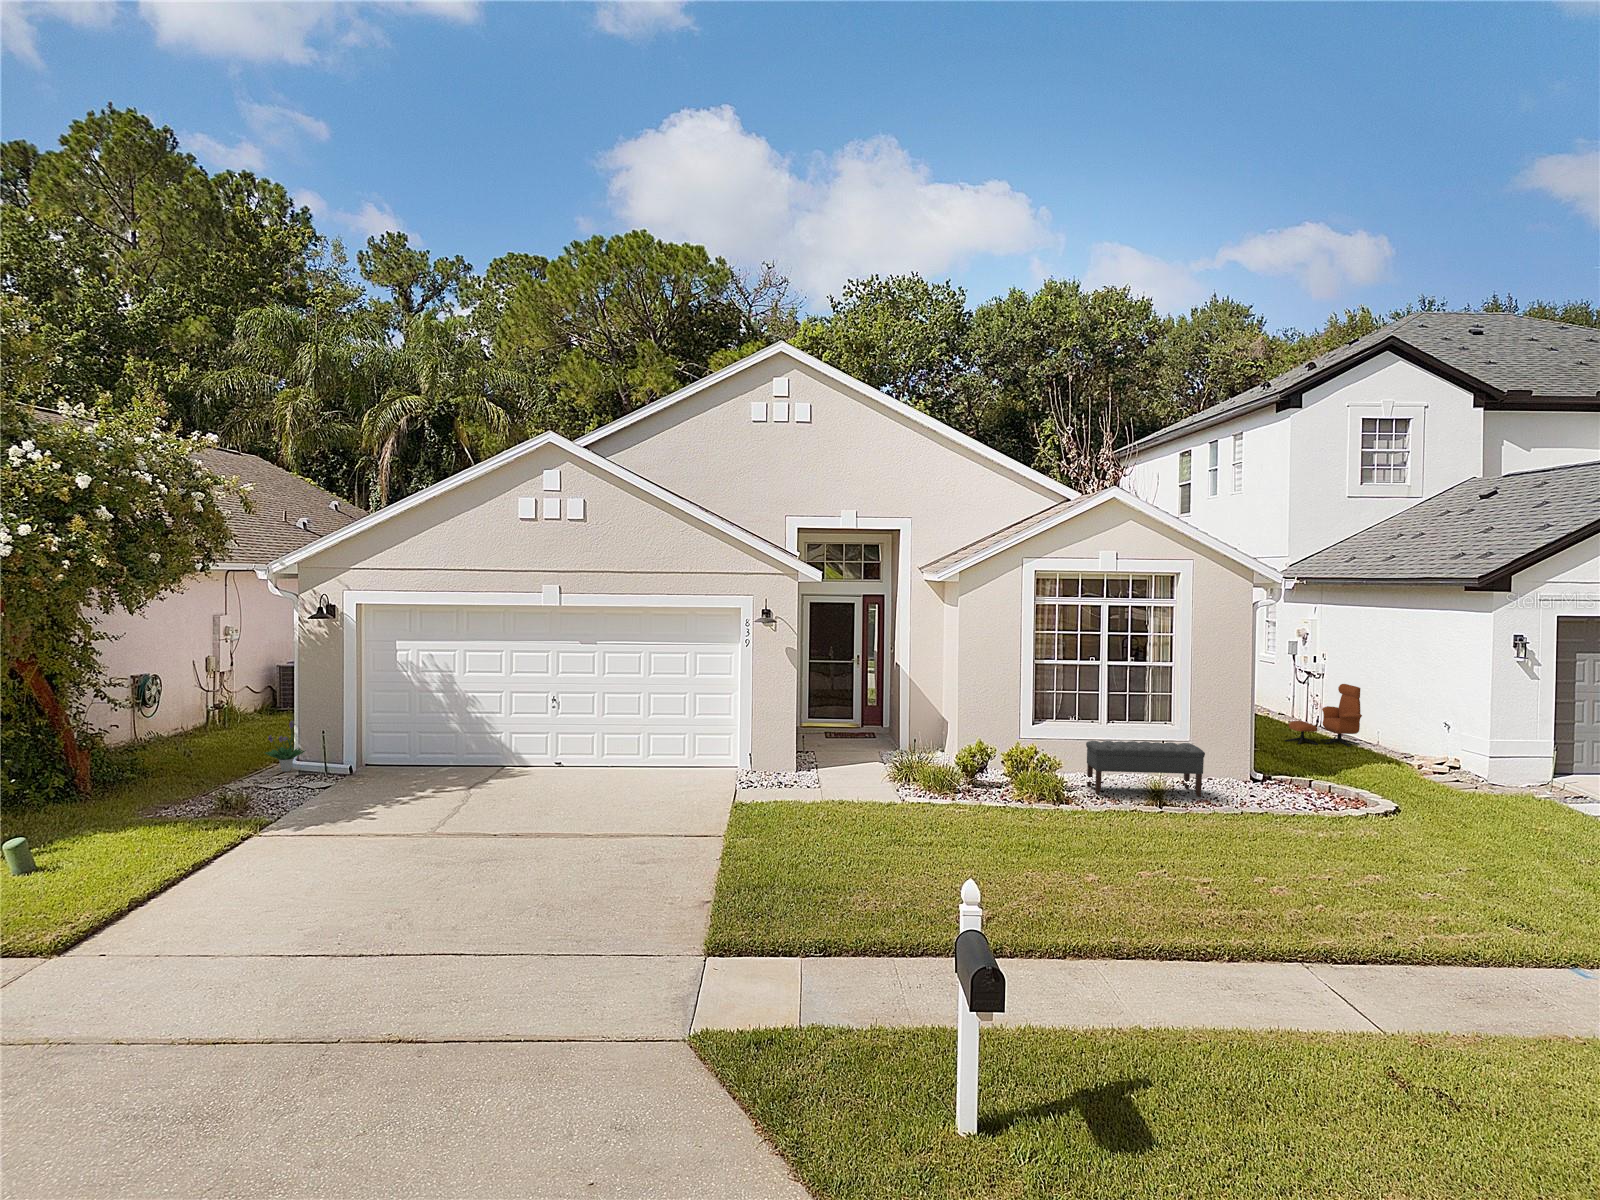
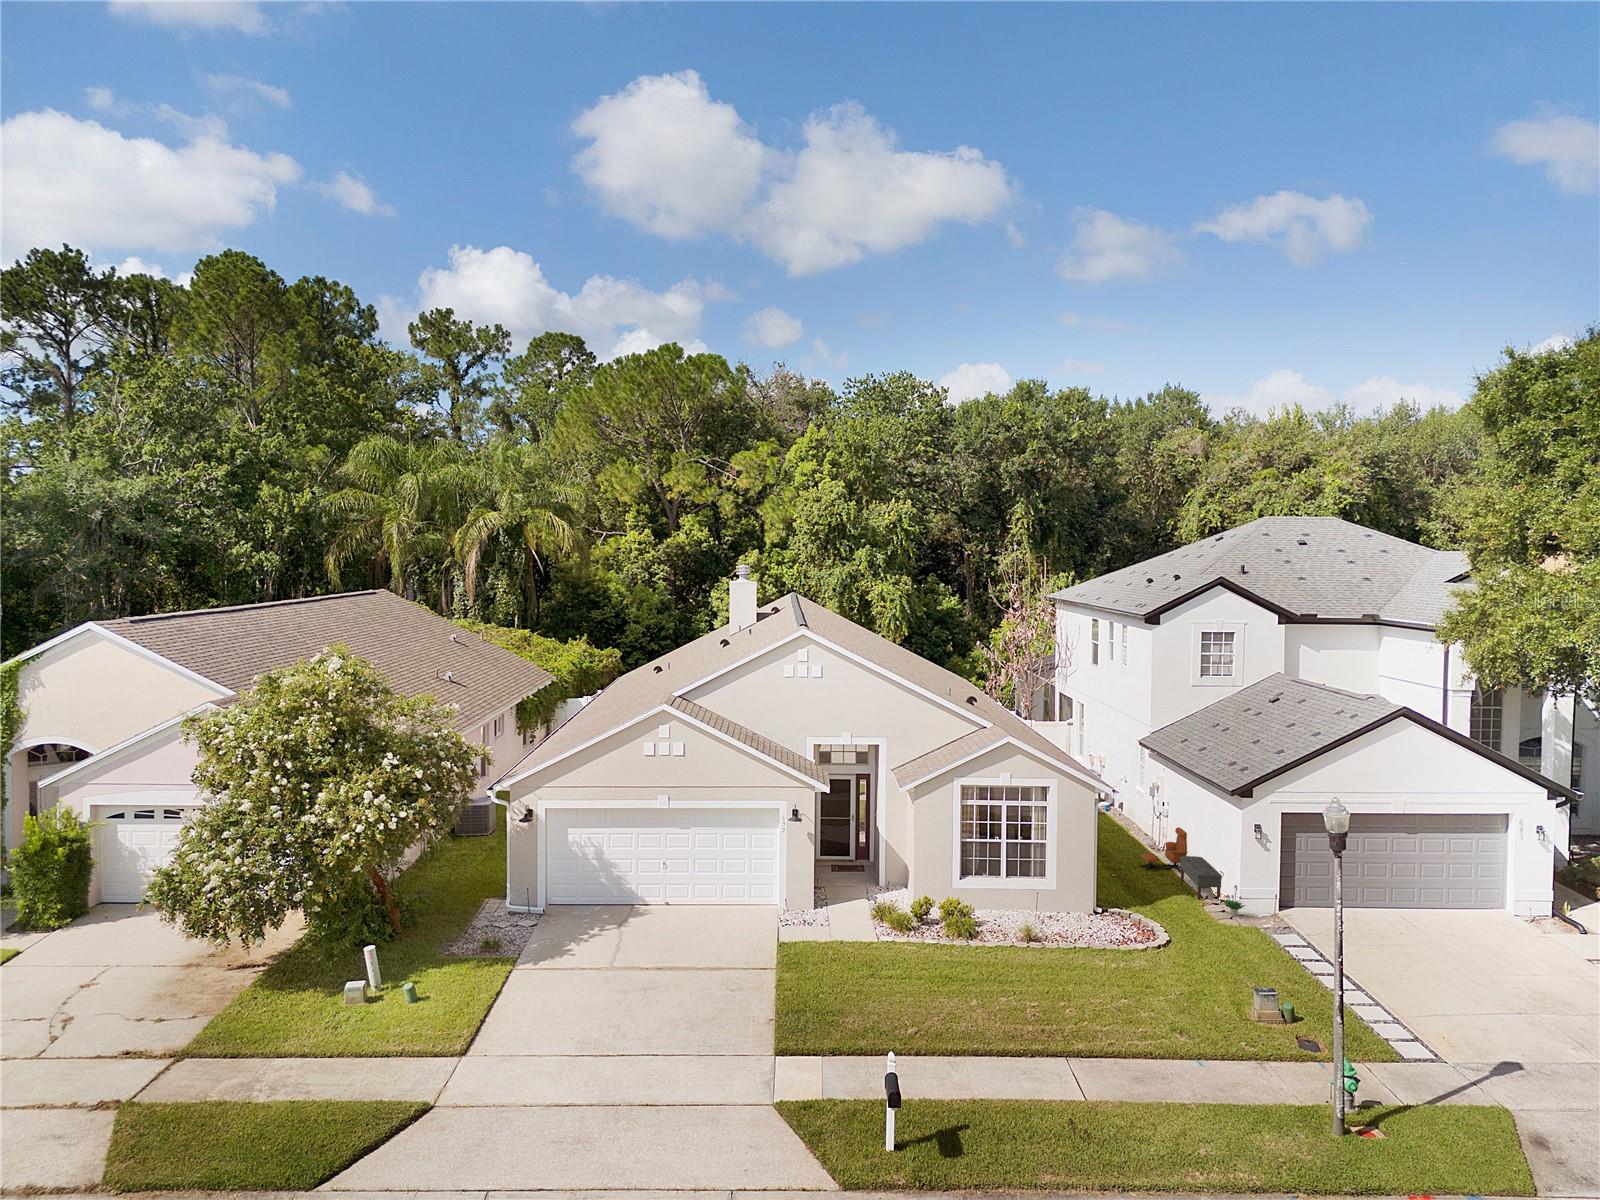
potted plant: present [265,721,306,771] -> present [1224,885,1245,916]
bench: present [1086,741,1205,797] -> present [1180,856,1222,900]

